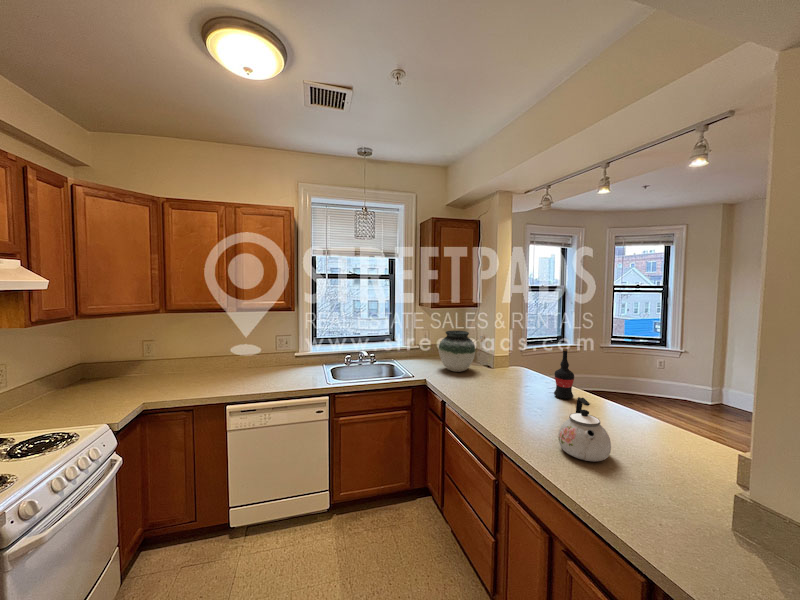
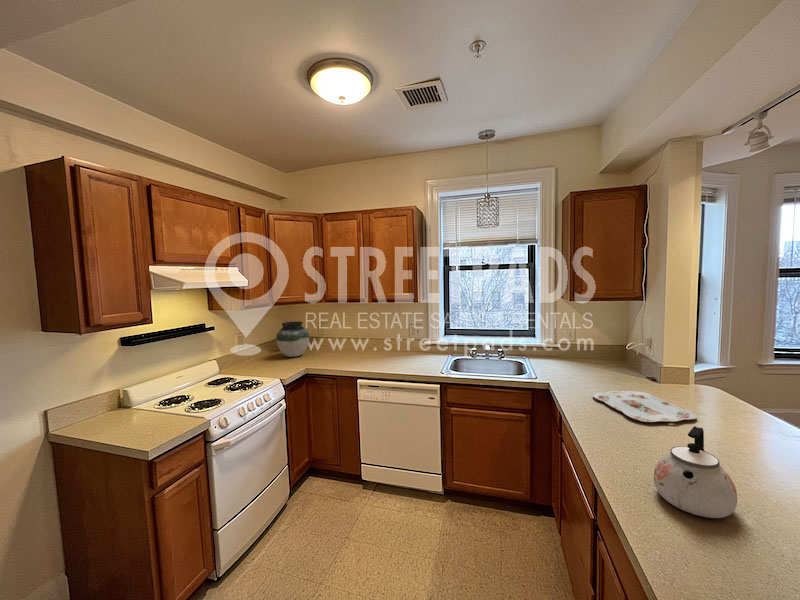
vase: present [439,331,475,372] -> present [276,321,309,357]
wine bottle: present [554,348,574,399] -> none [724,361,761,436]
serving tray: none [467,378,538,401] -> present [593,391,697,422]

